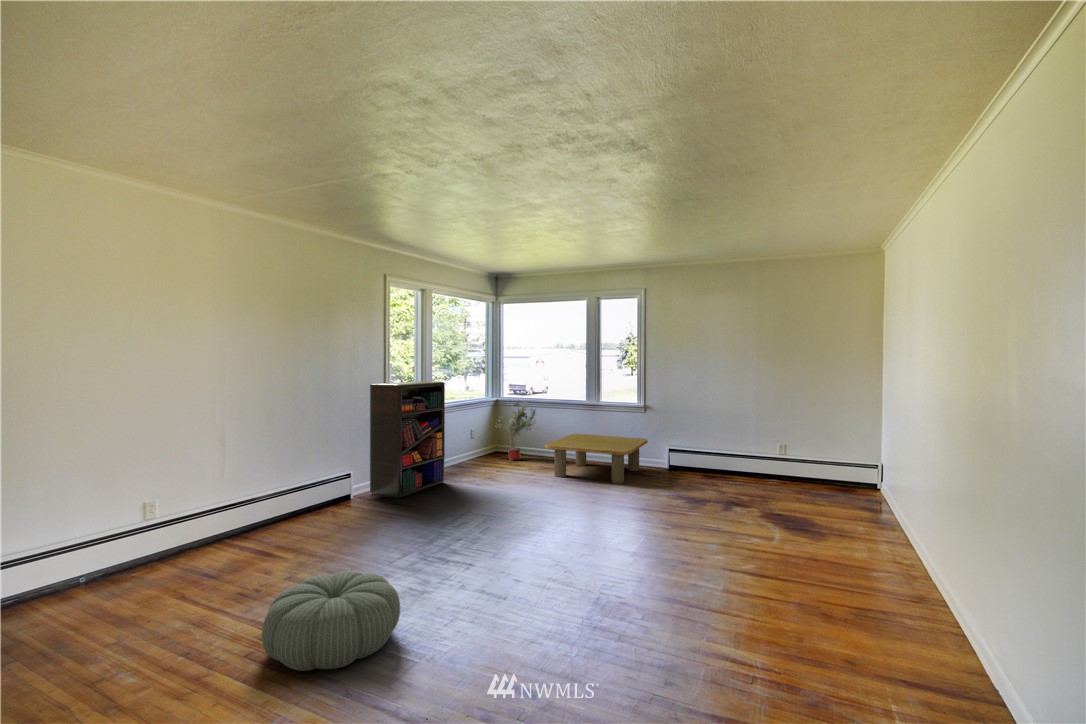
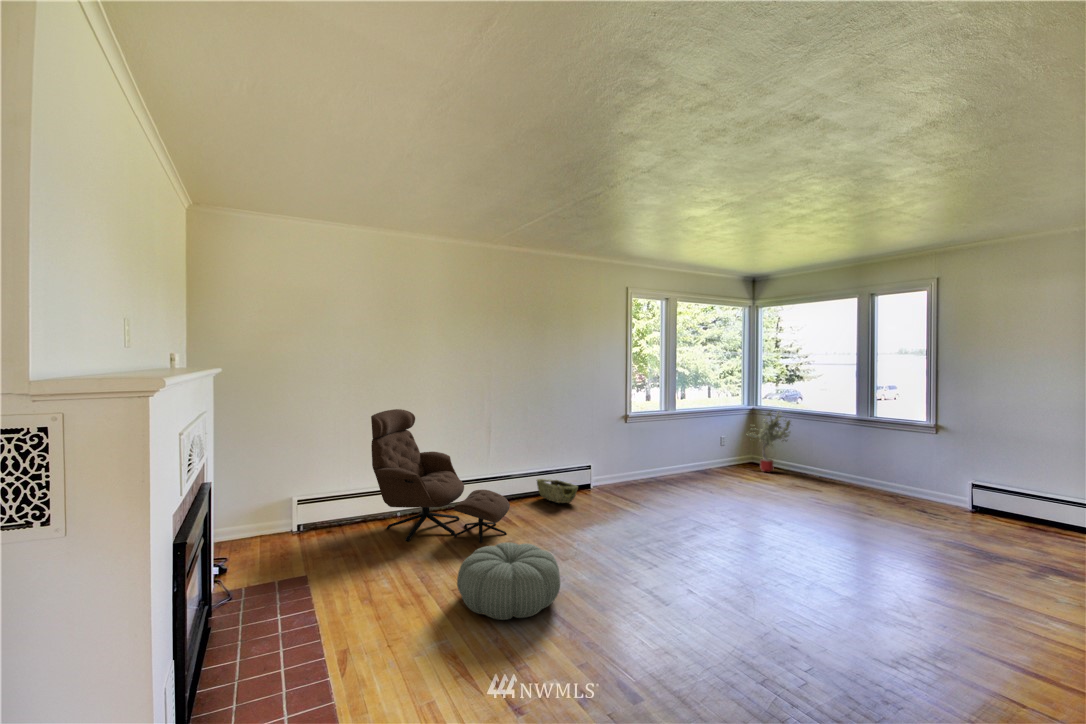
bookshelf: present [370,381,445,498] -> none [609,387,680,492]
lounge chair: none [35,424,277,619] -> present [371,409,510,543]
coffee table: present [545,434,648,483] -> none [792,451,940,517]
woven basket: none [289,498,347,525] -> present [537,479,578,503]

